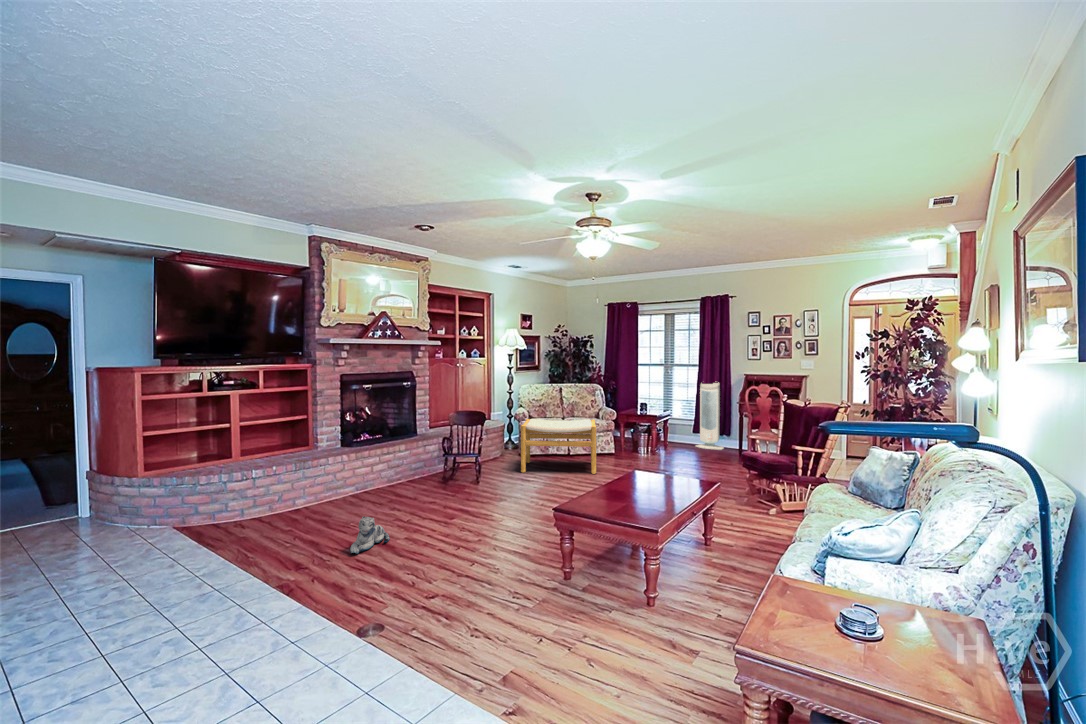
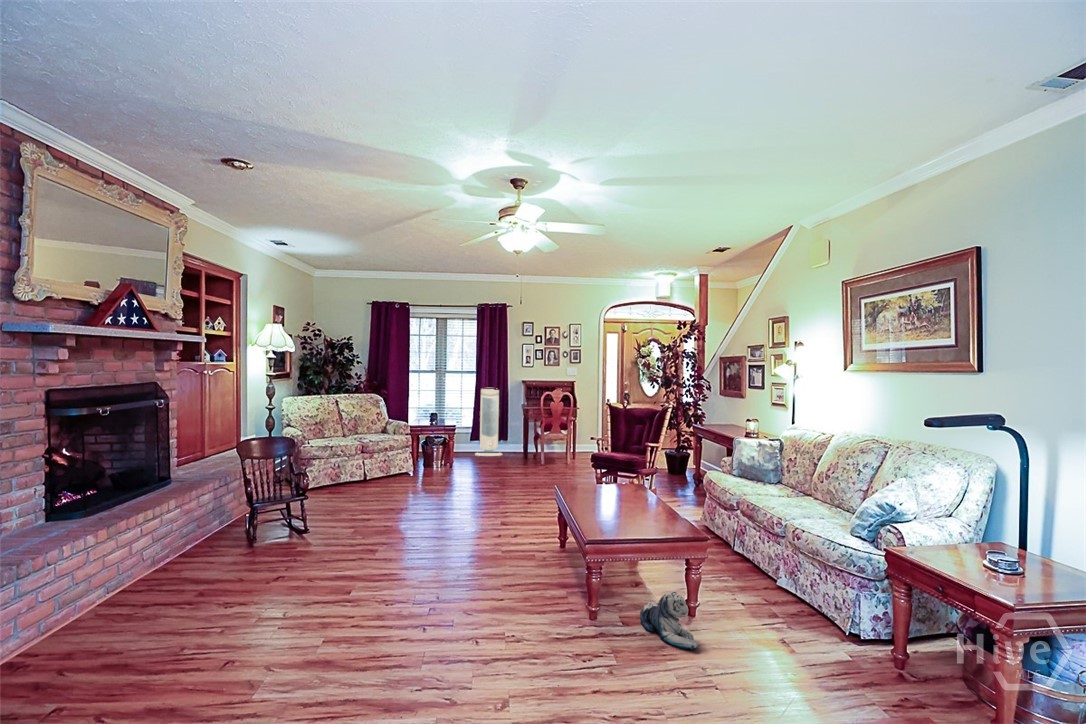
footstool: present [521,419,596,474] -> none [325,436,431,512]
plush toy: present [350,516,390,553] -> present [640,592,698,649]

